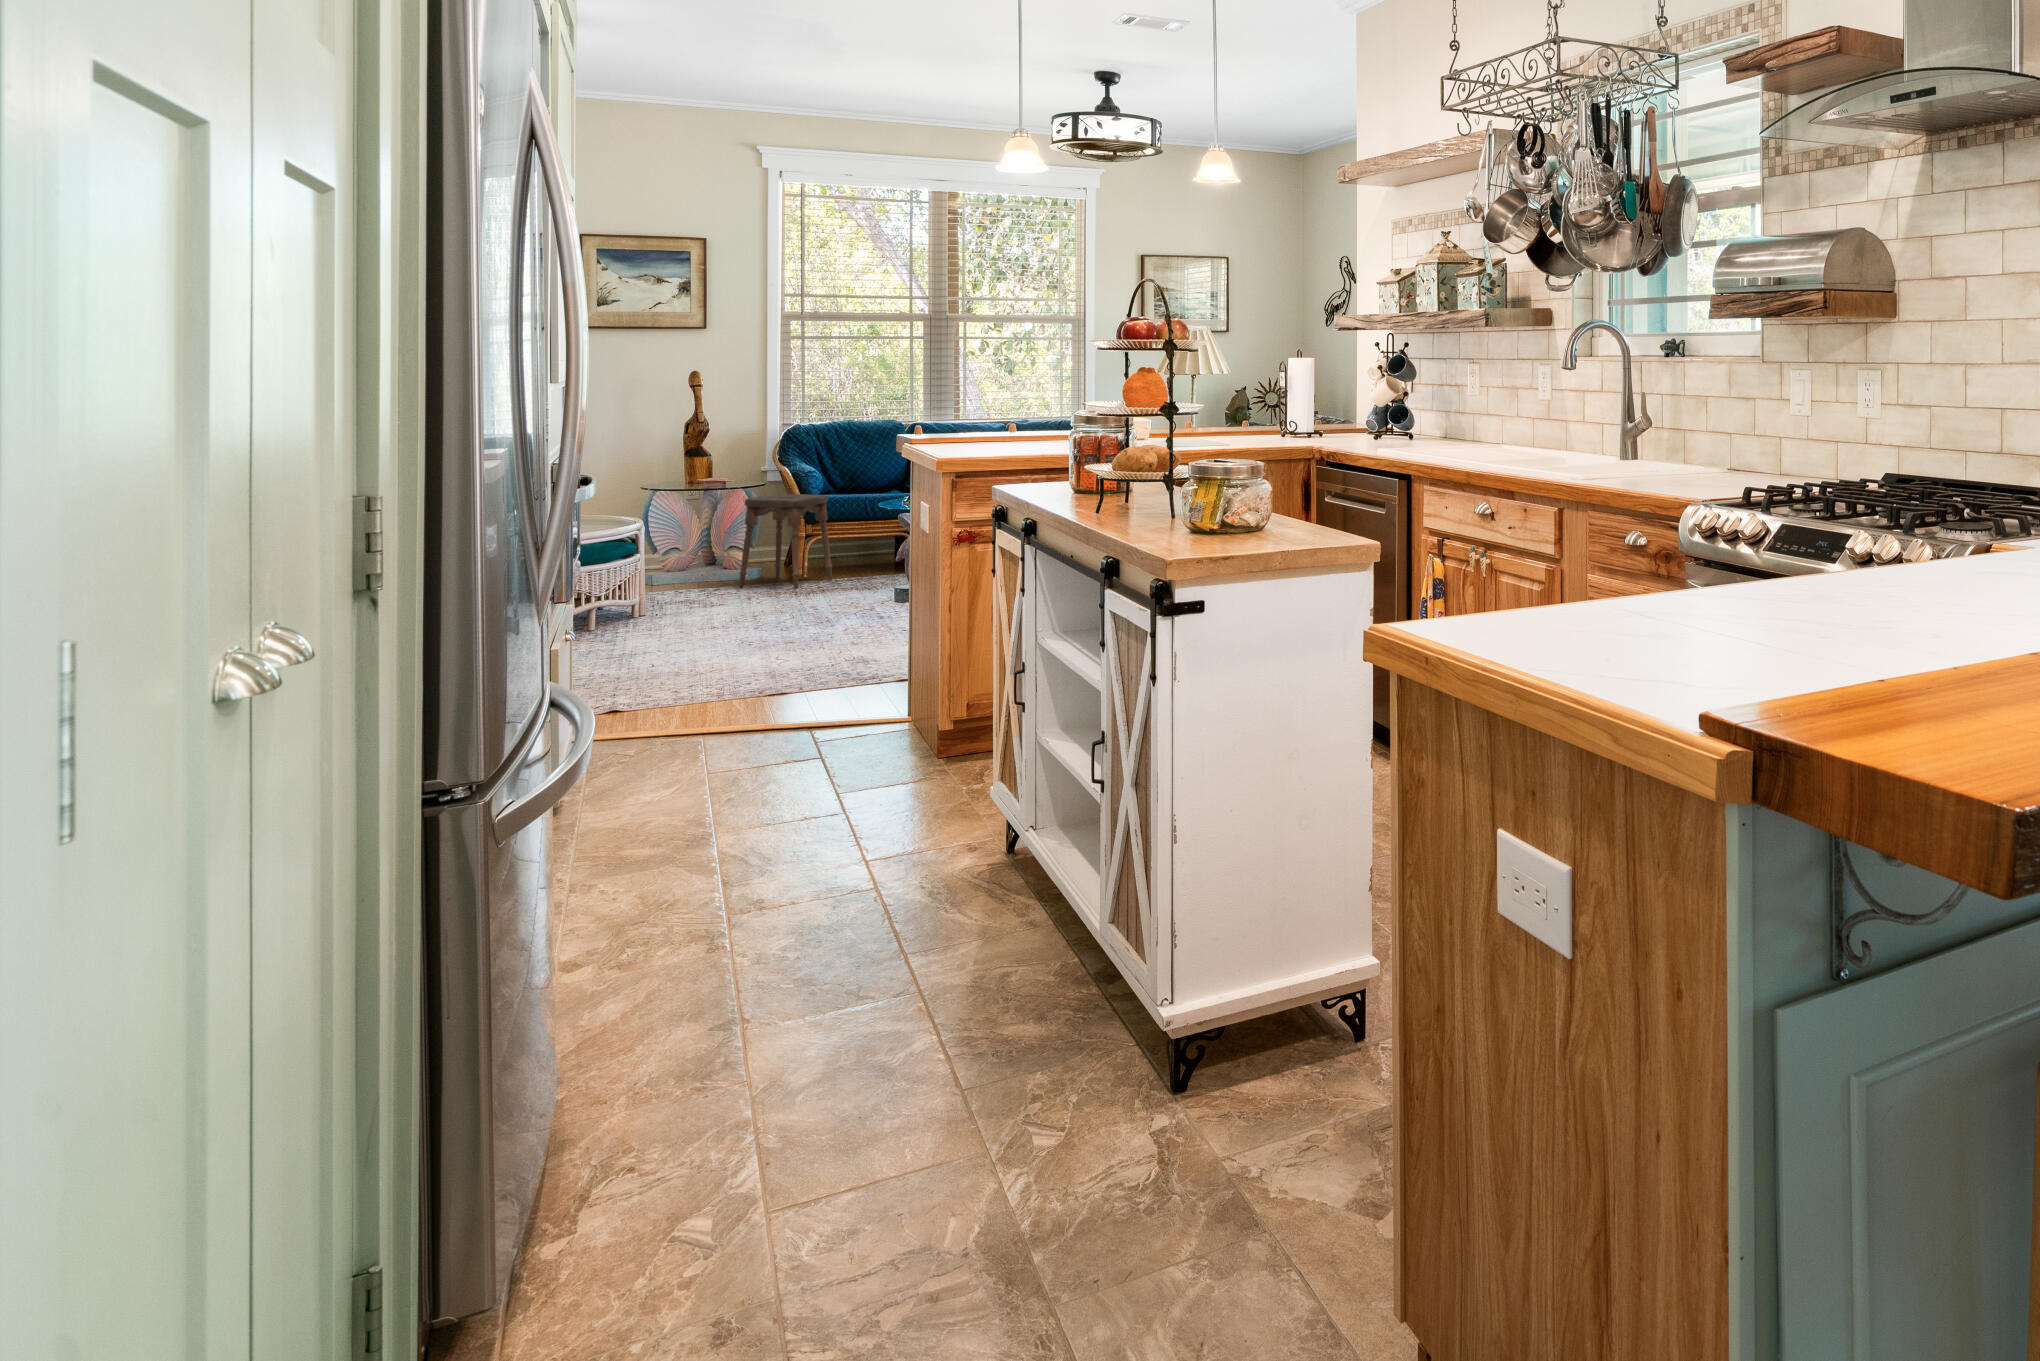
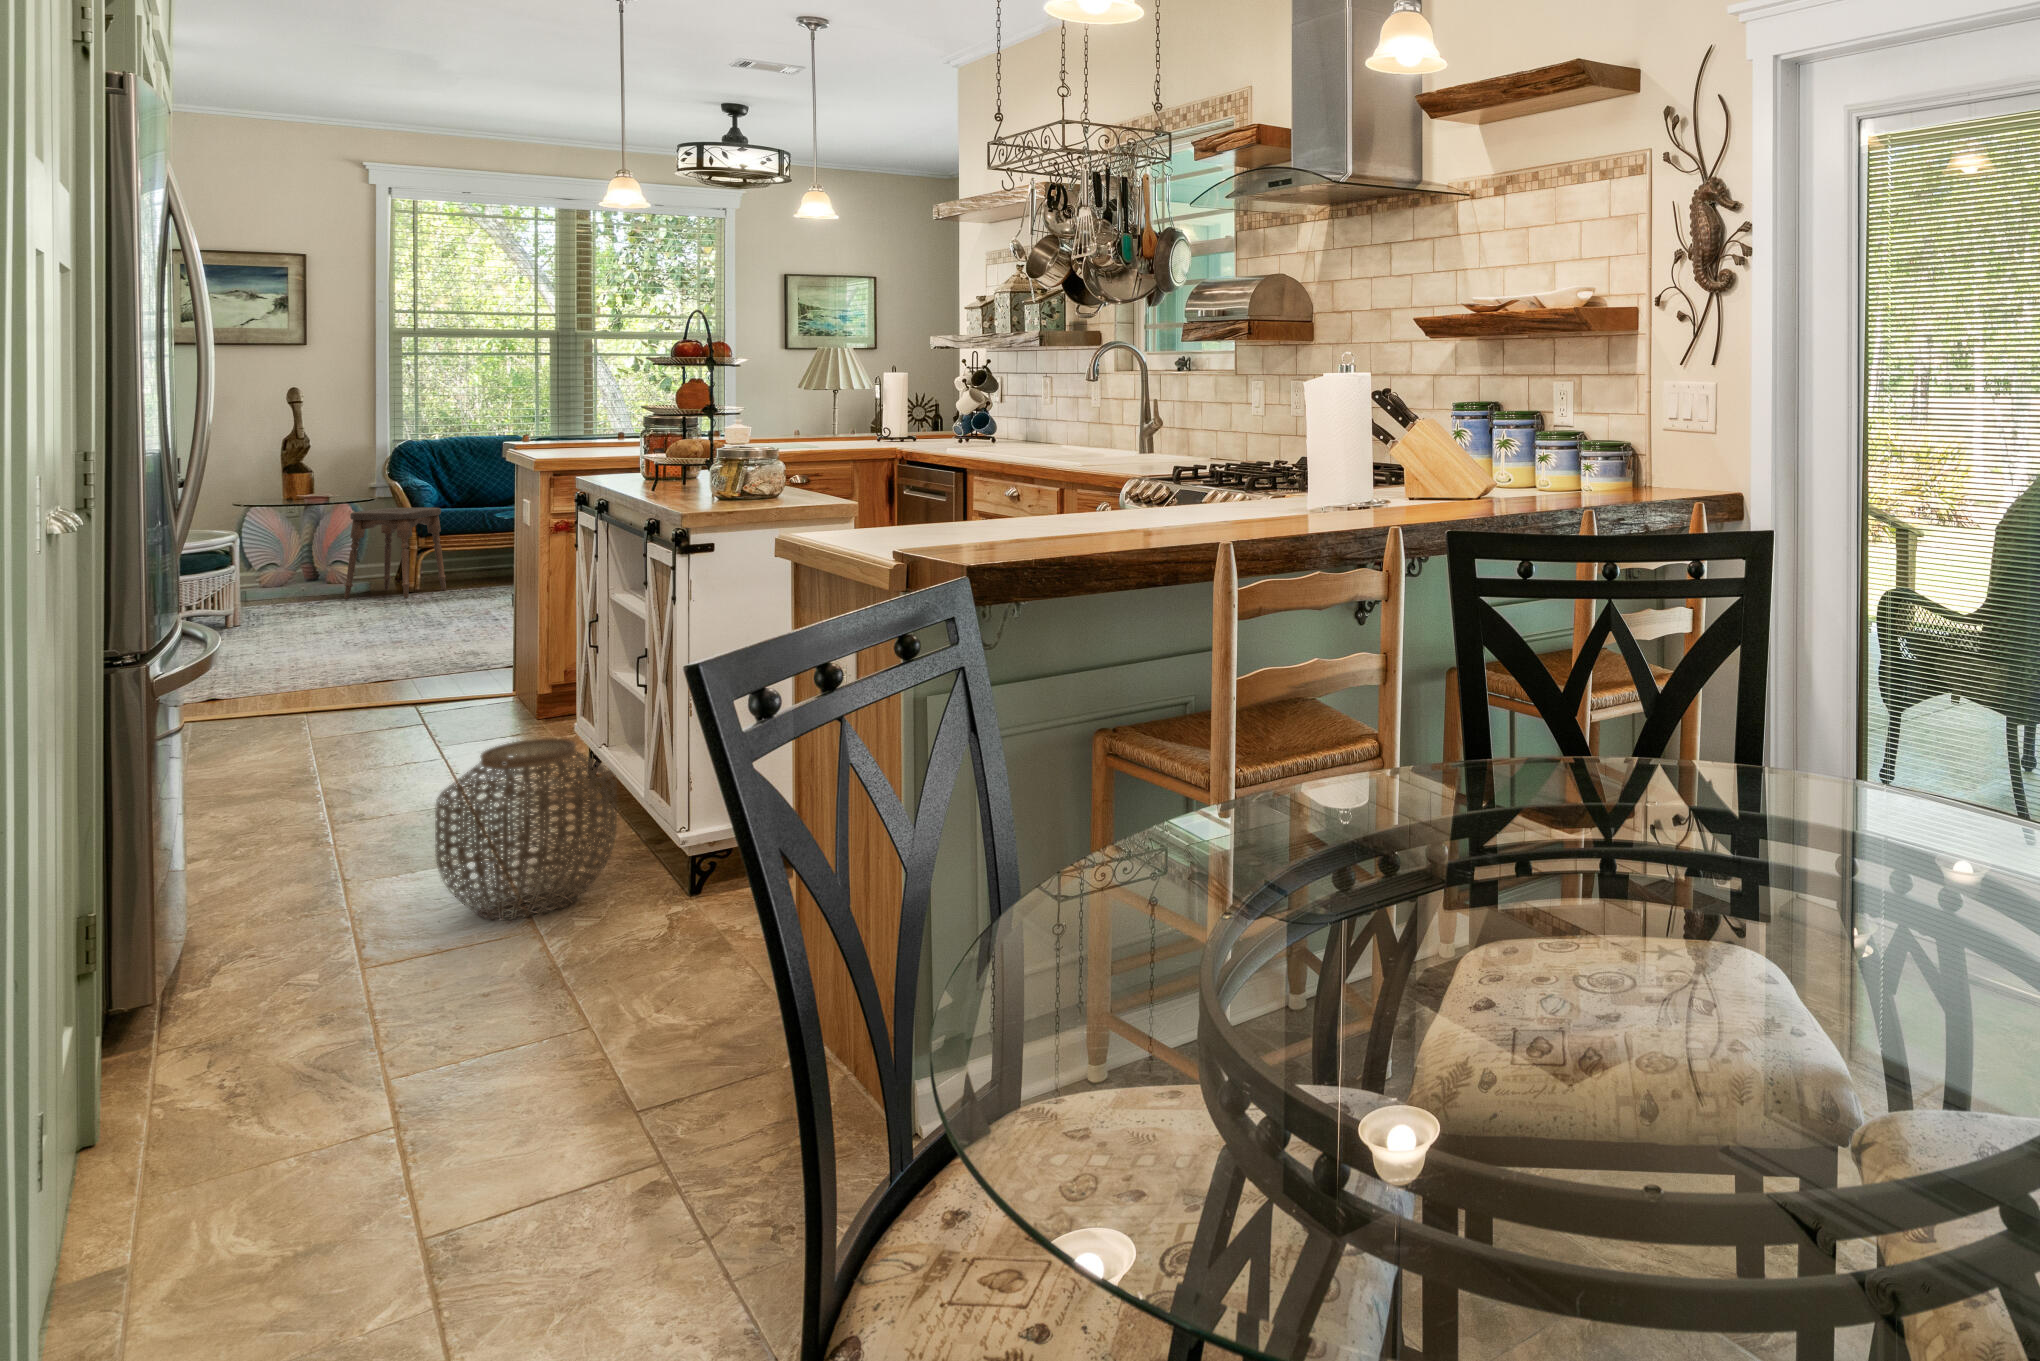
woven basket: none [856,862,1082,1128] -> present [435,738,617,919]

